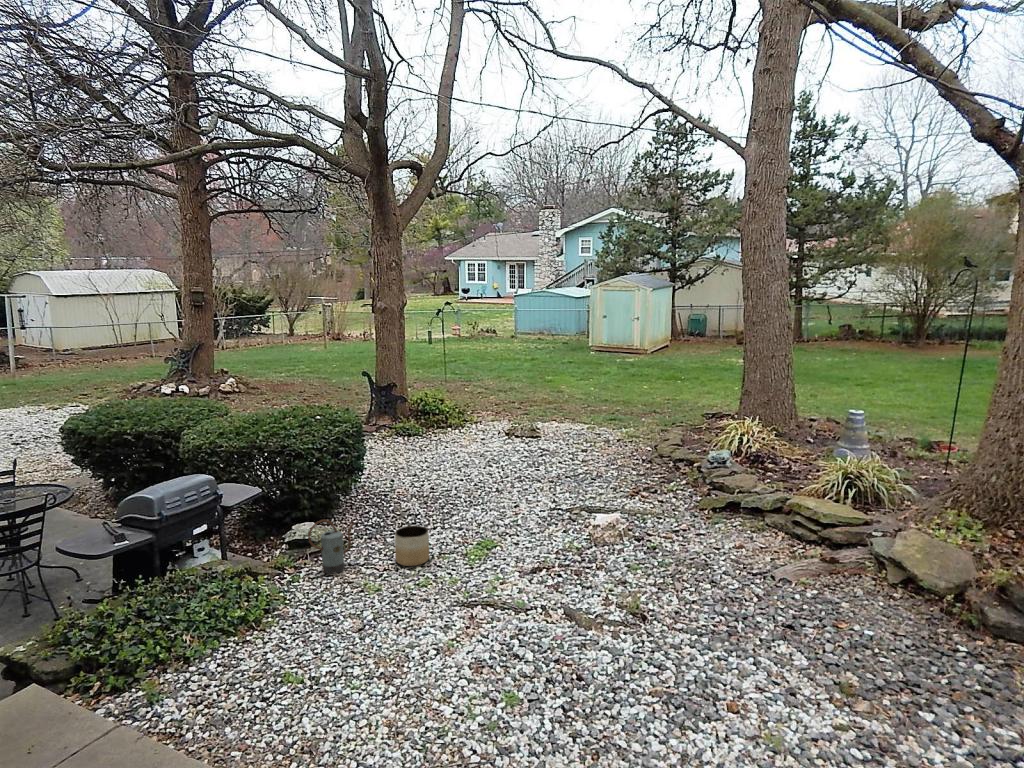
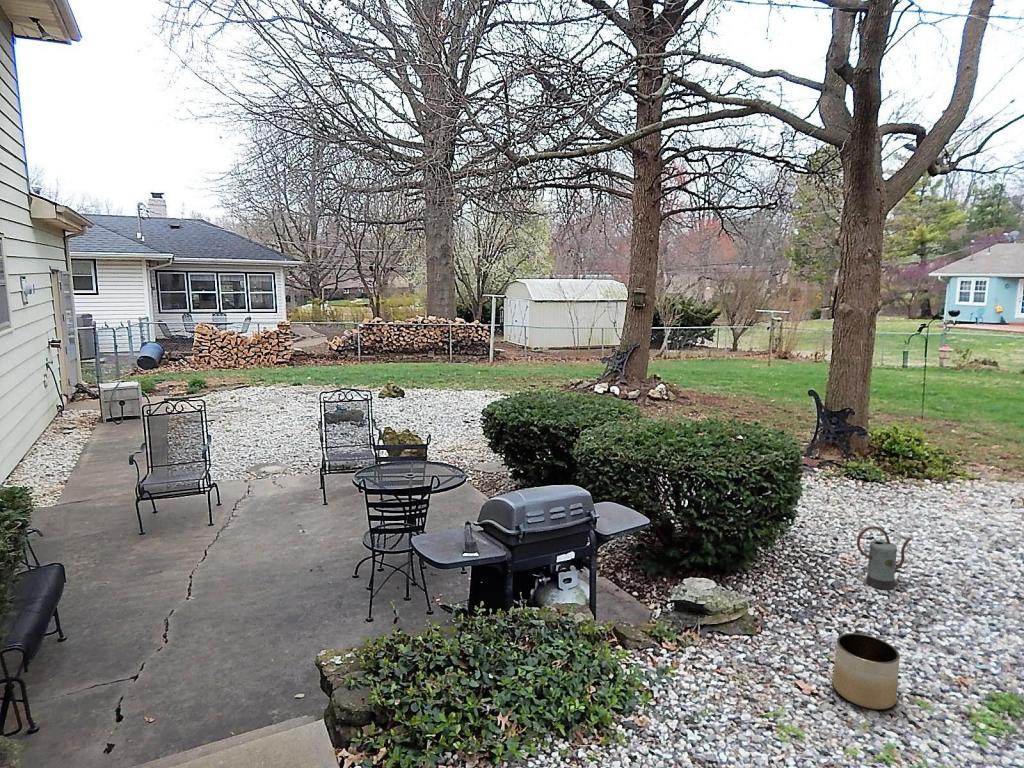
watering can: present [308,520,354,574] -> present [857,526,911,590]

